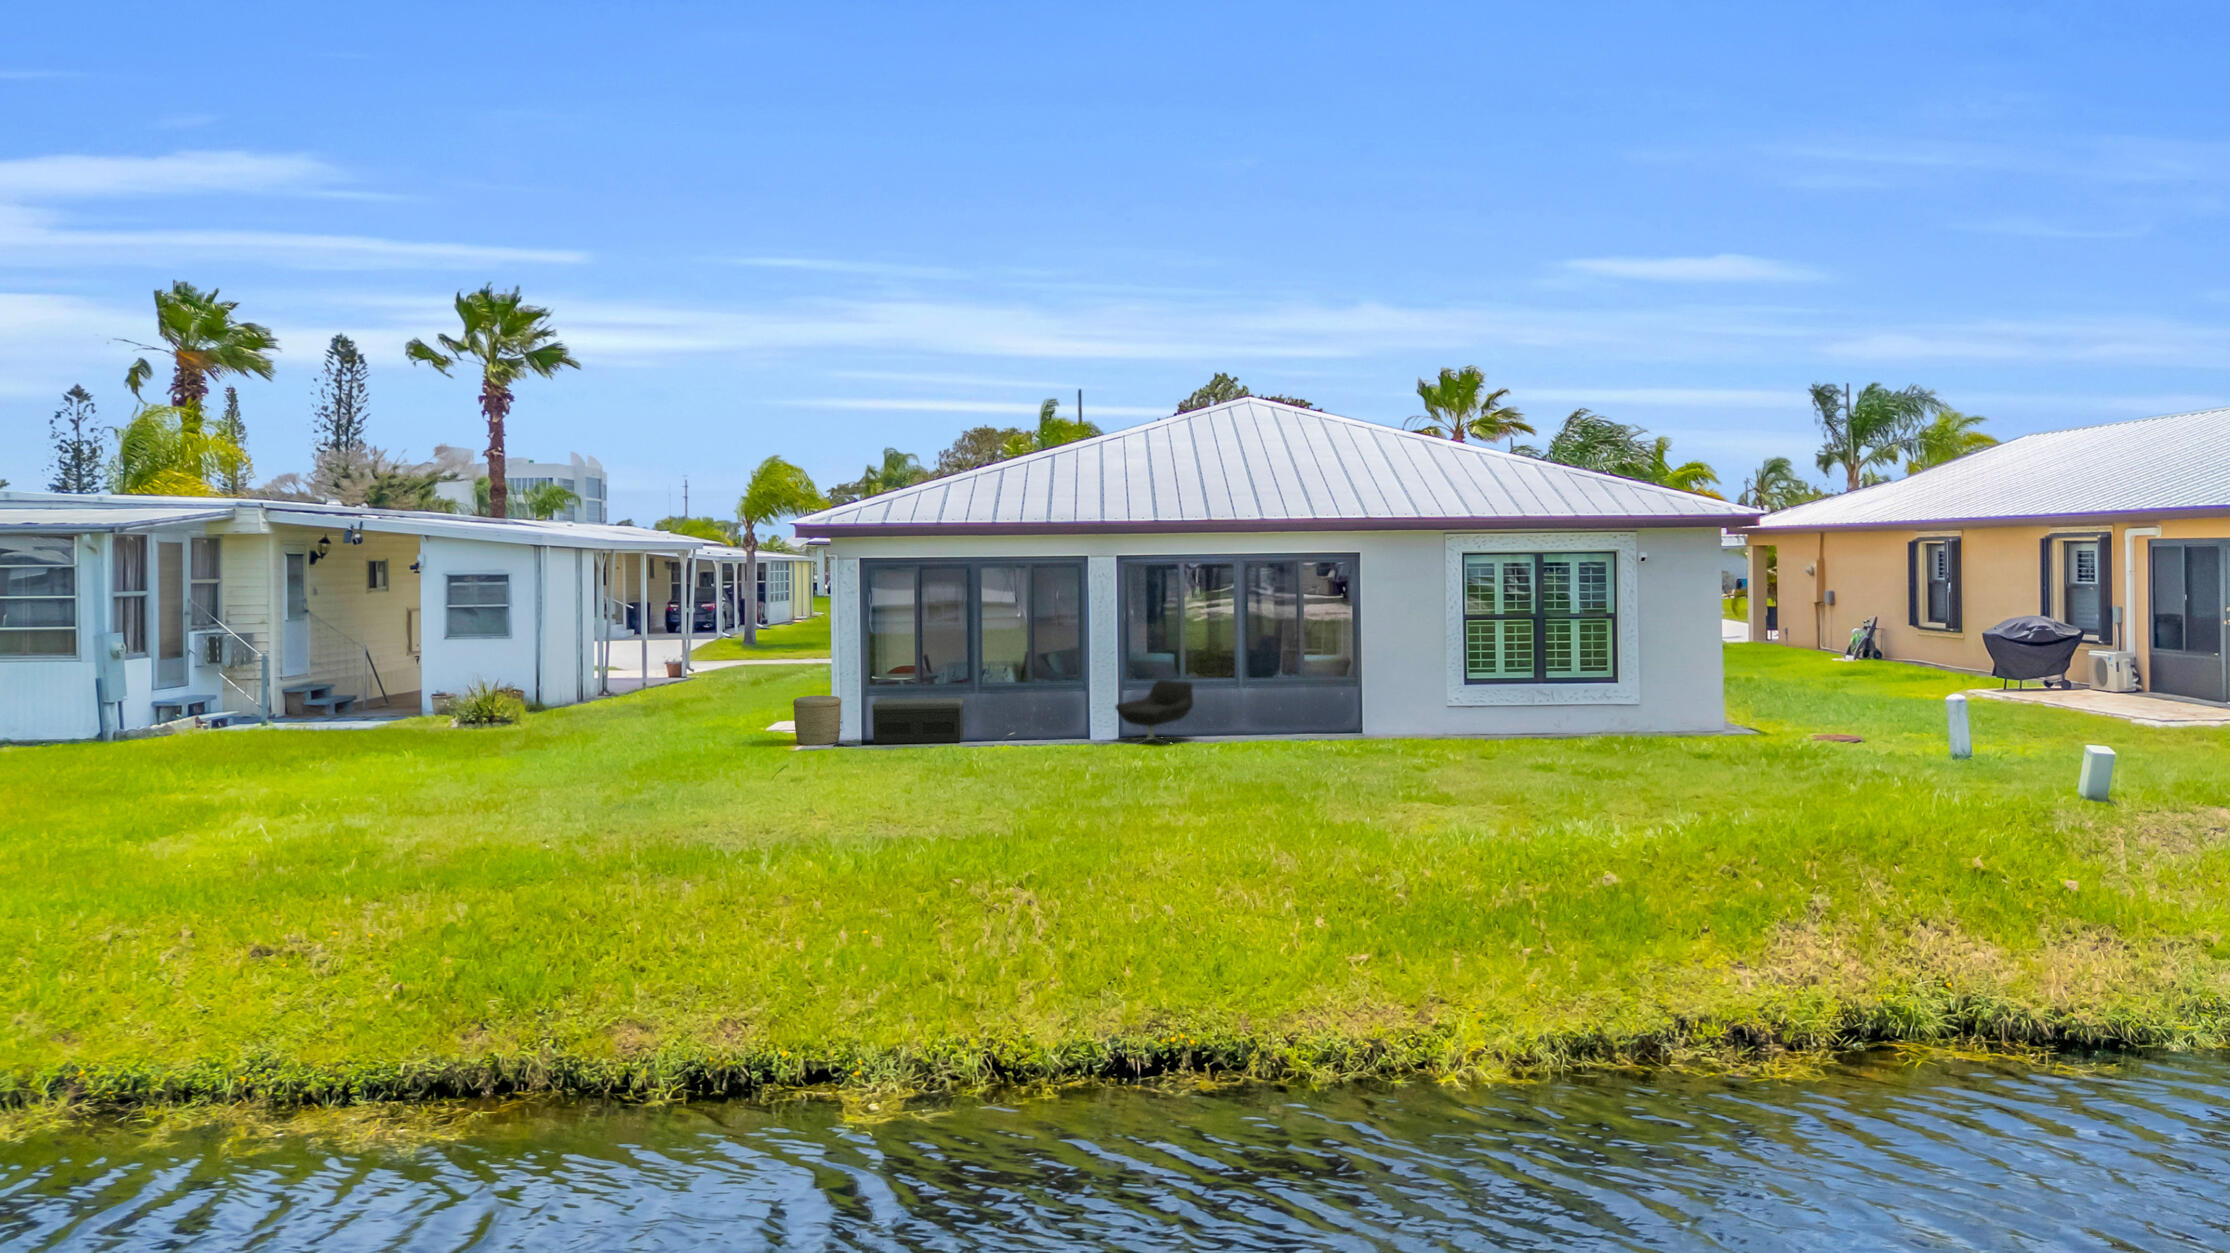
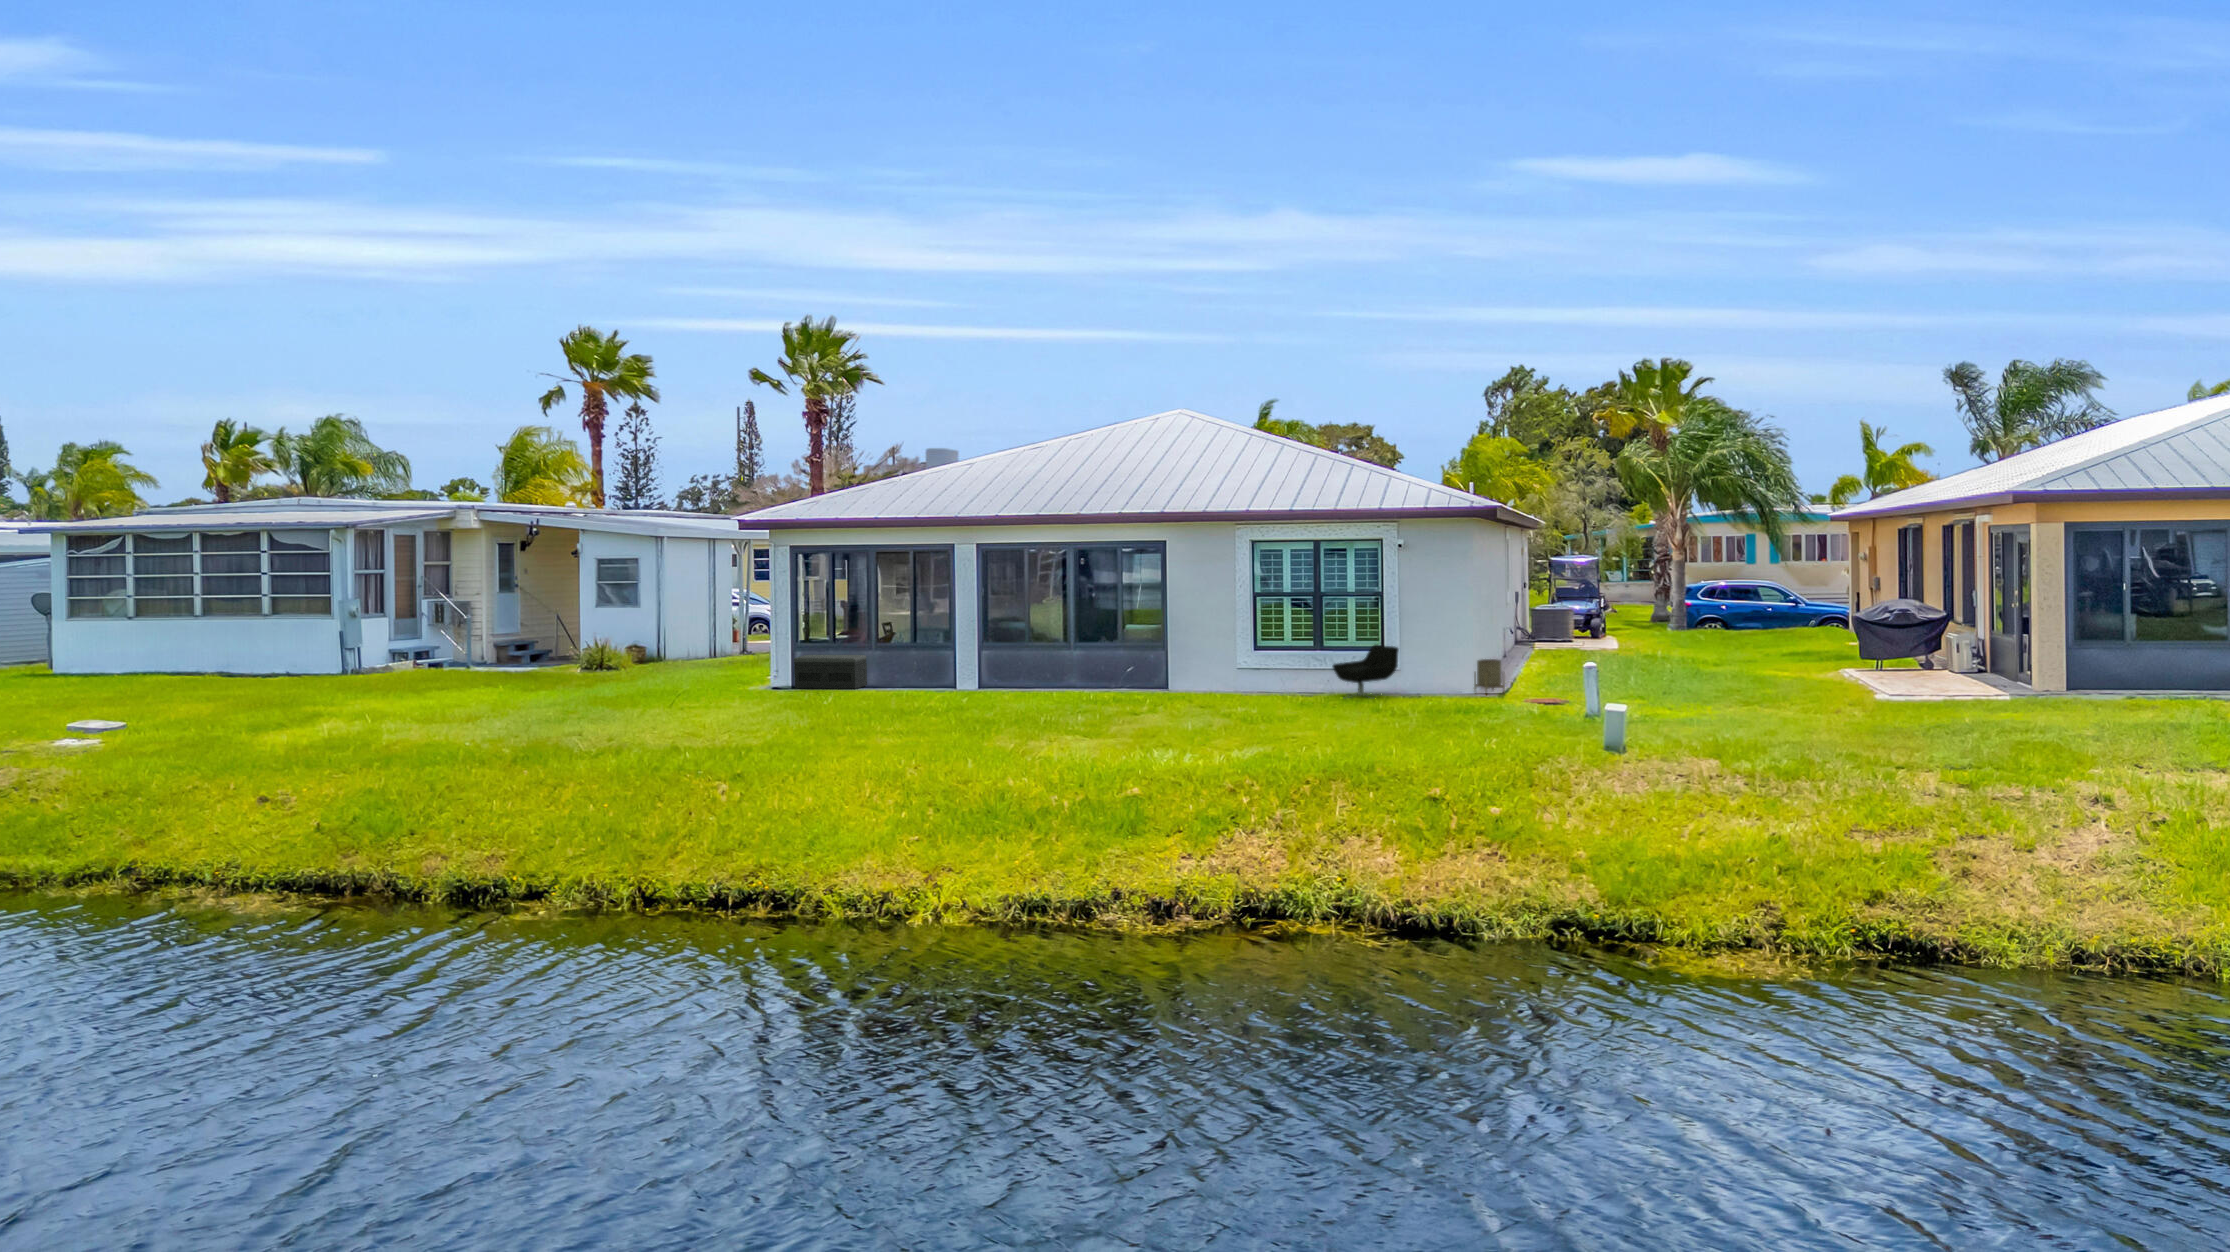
lounge chair: present [1116,680,1193,743] -> present [1332,645,1399,698]
planter: none [1718,688,1753,730] -> present [1474,659,1505,693]
basket: present [793,695,841,745] -> none [743,651,780,689]

